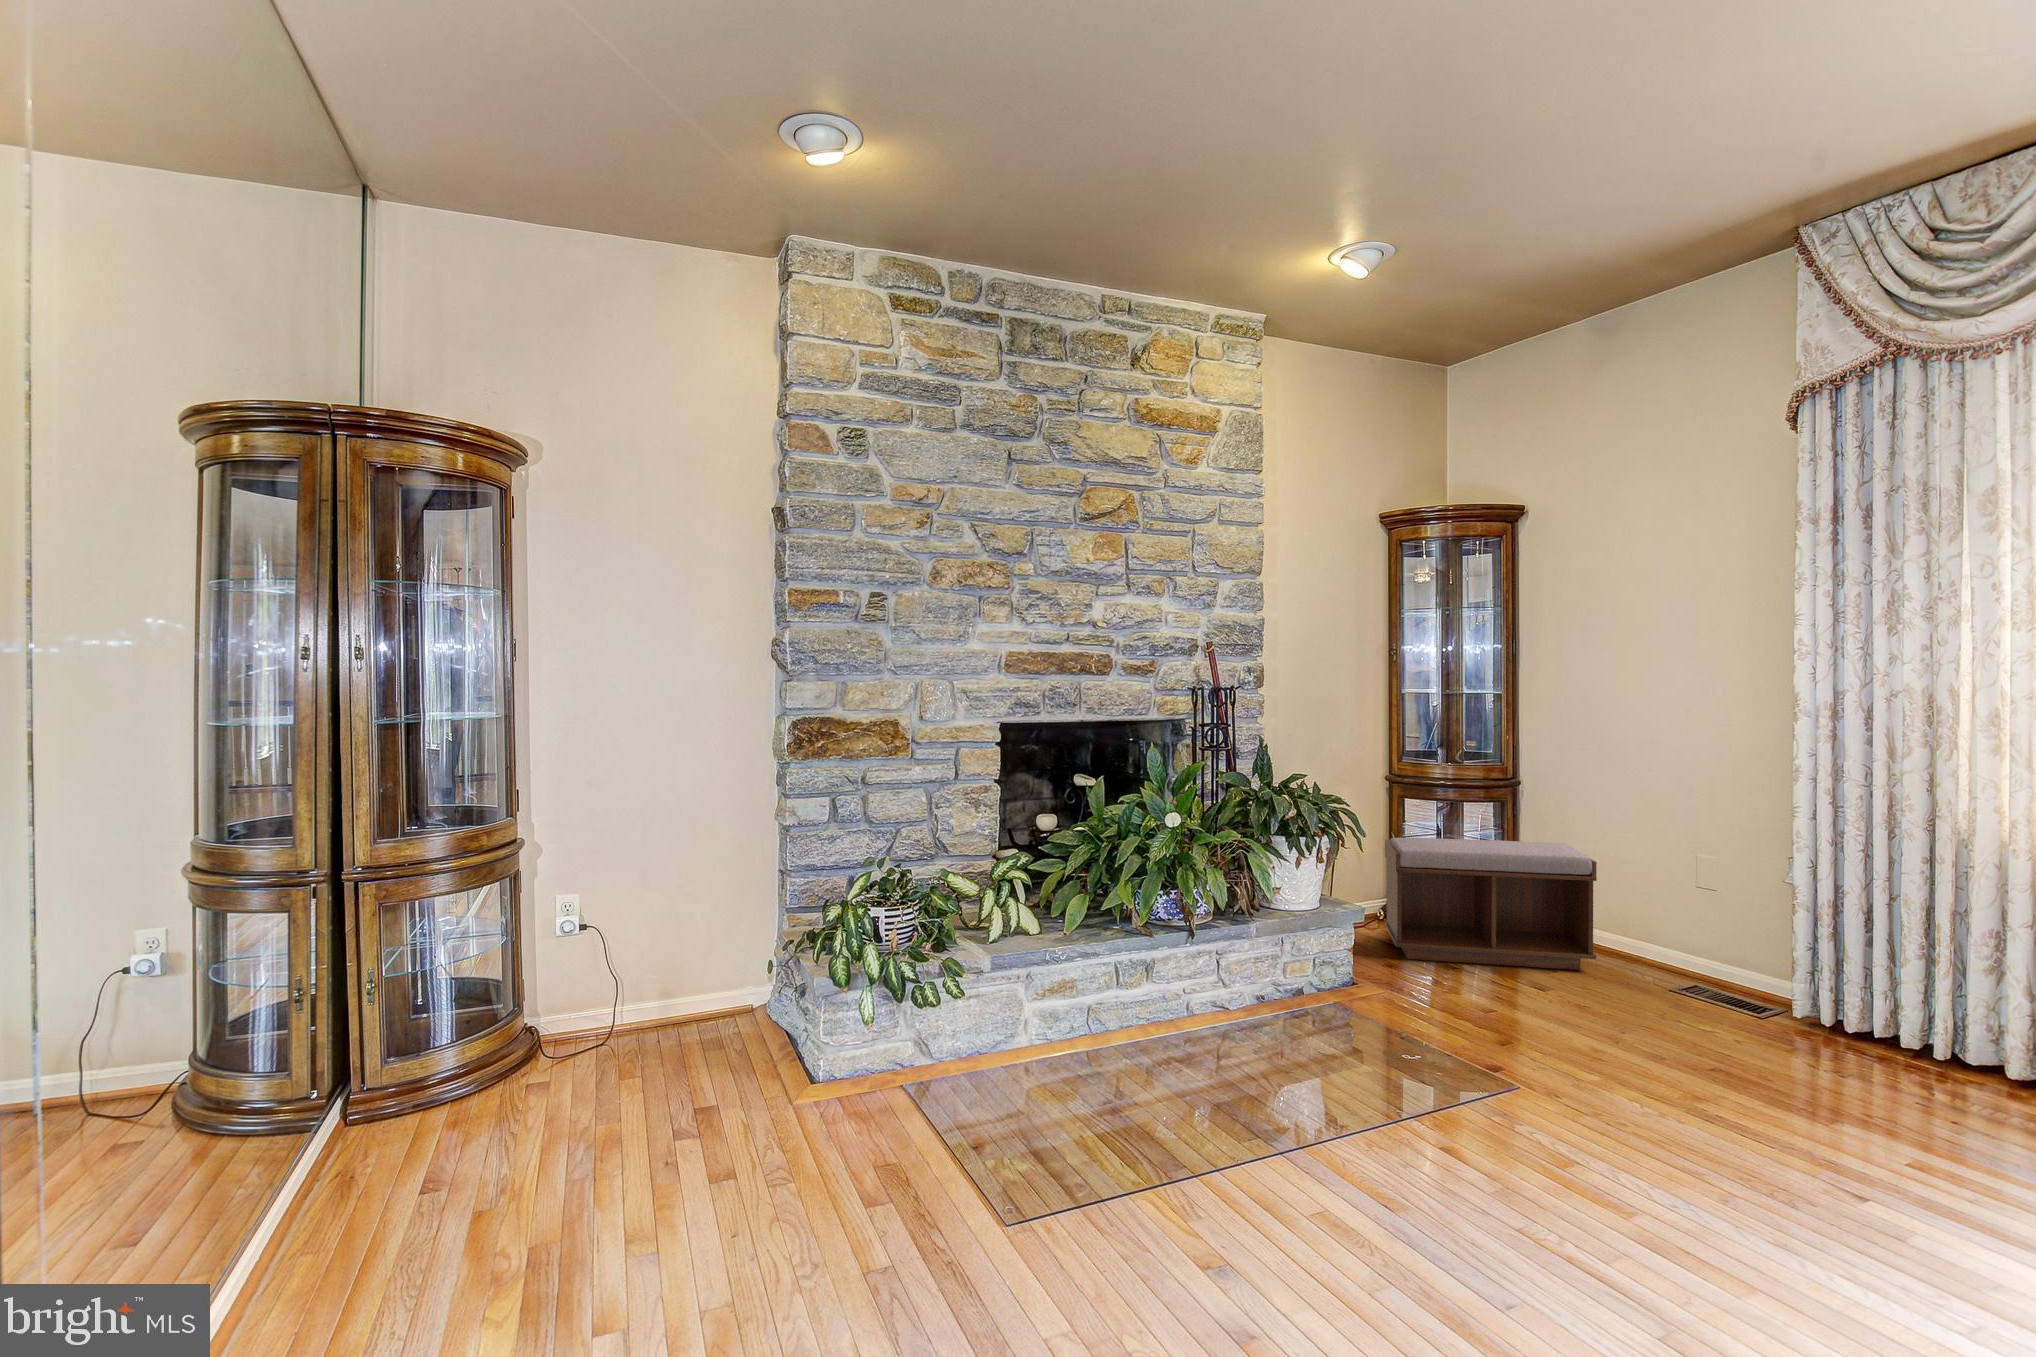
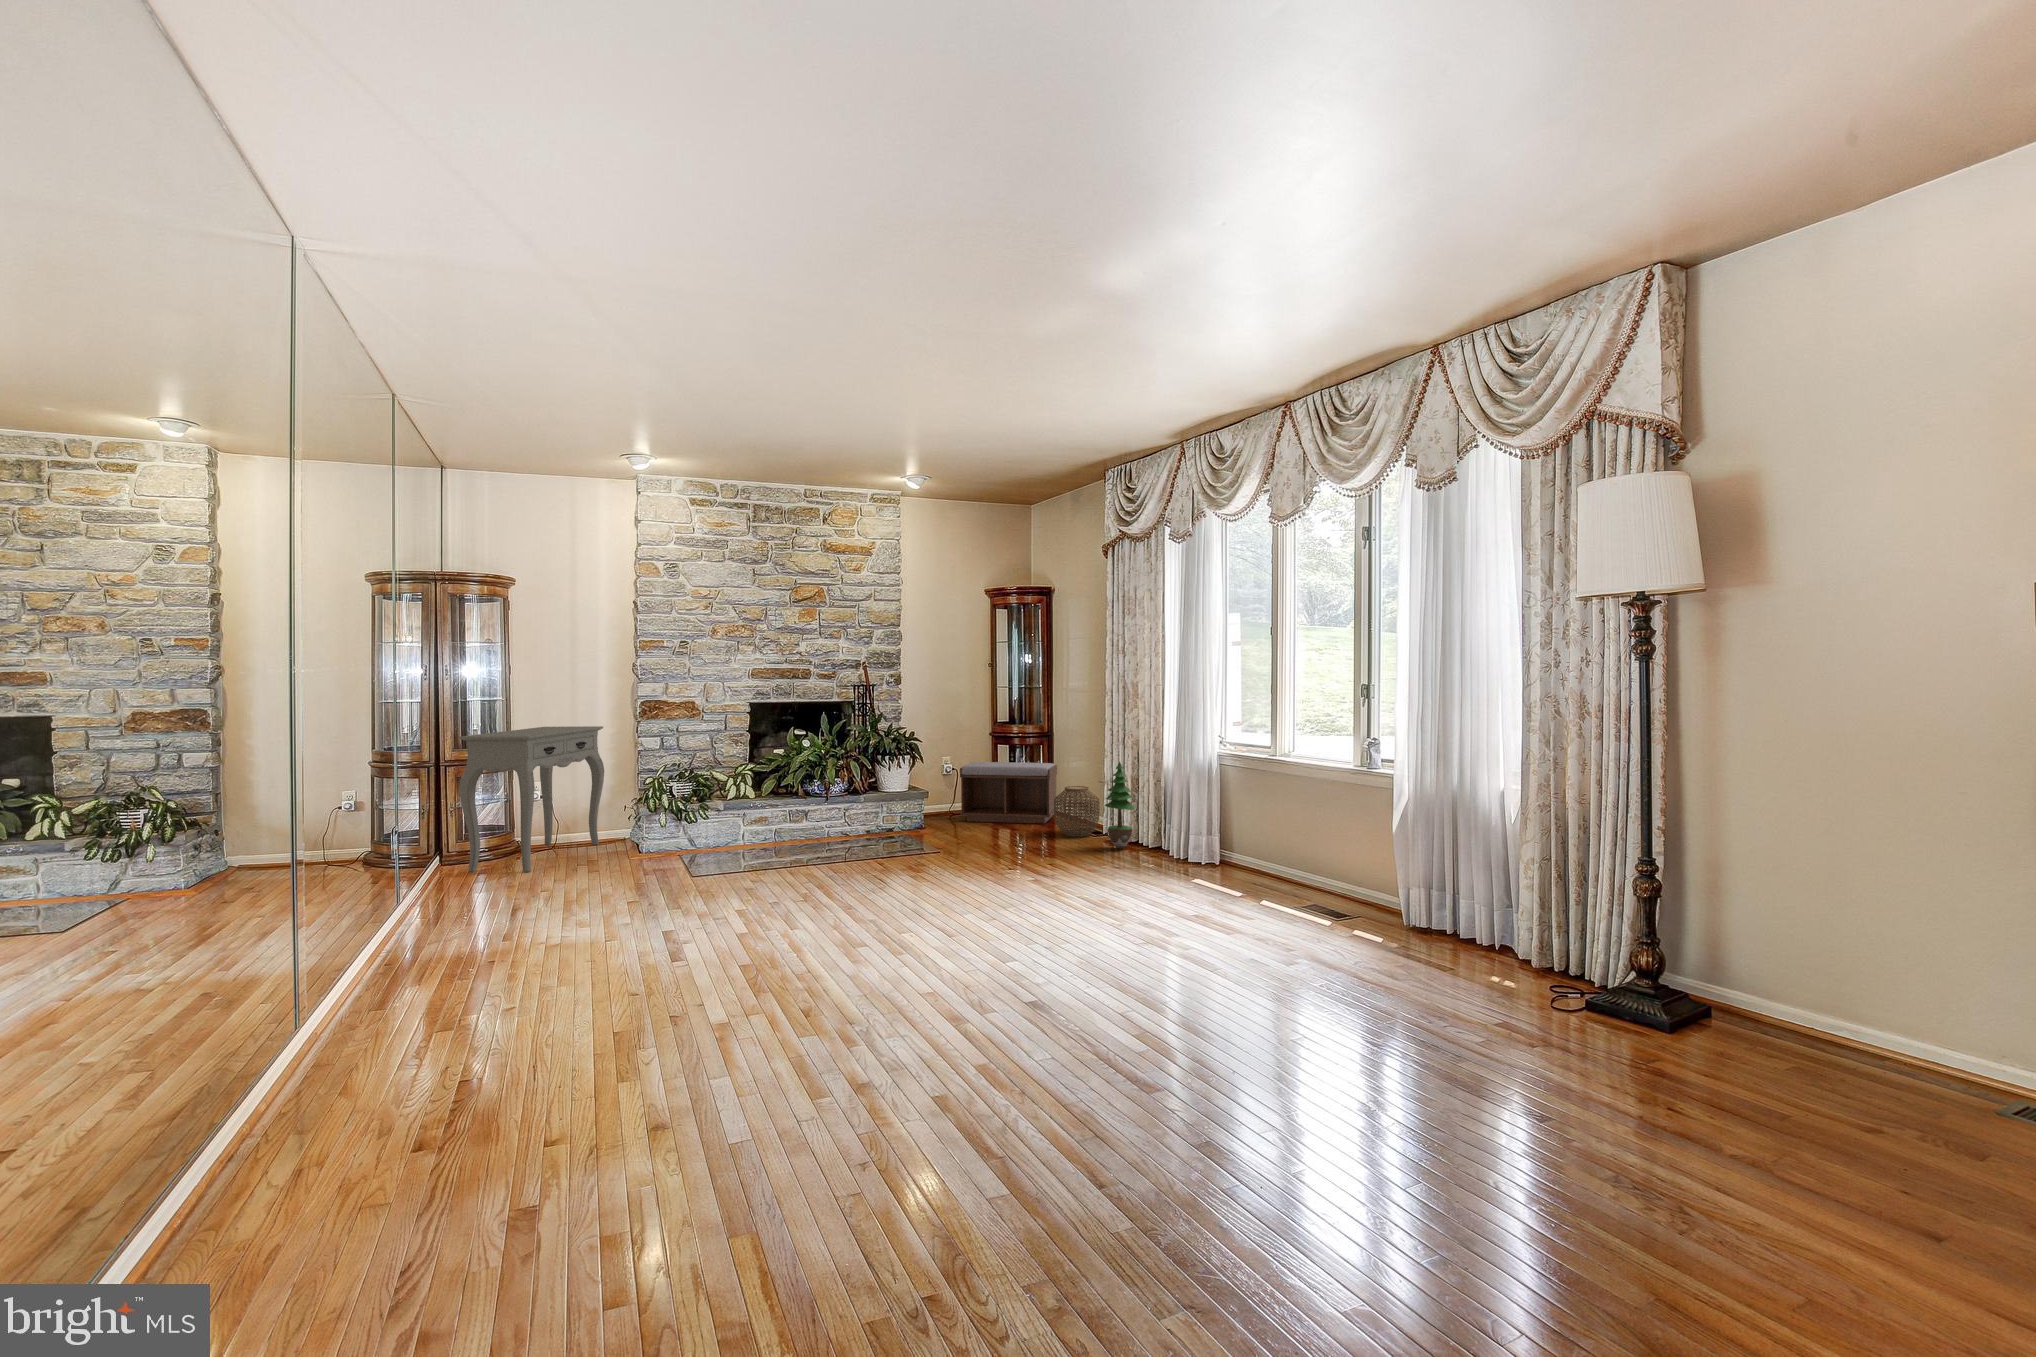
console table: none [379,772,719,1177] -> present [459,726,604,872]
potted tree: none [1900,873,2002,1082] -> present [1105,762,1134,848]
woven basket: none [1667,907,1789,1024] -> present [1054,786,1100,837]

